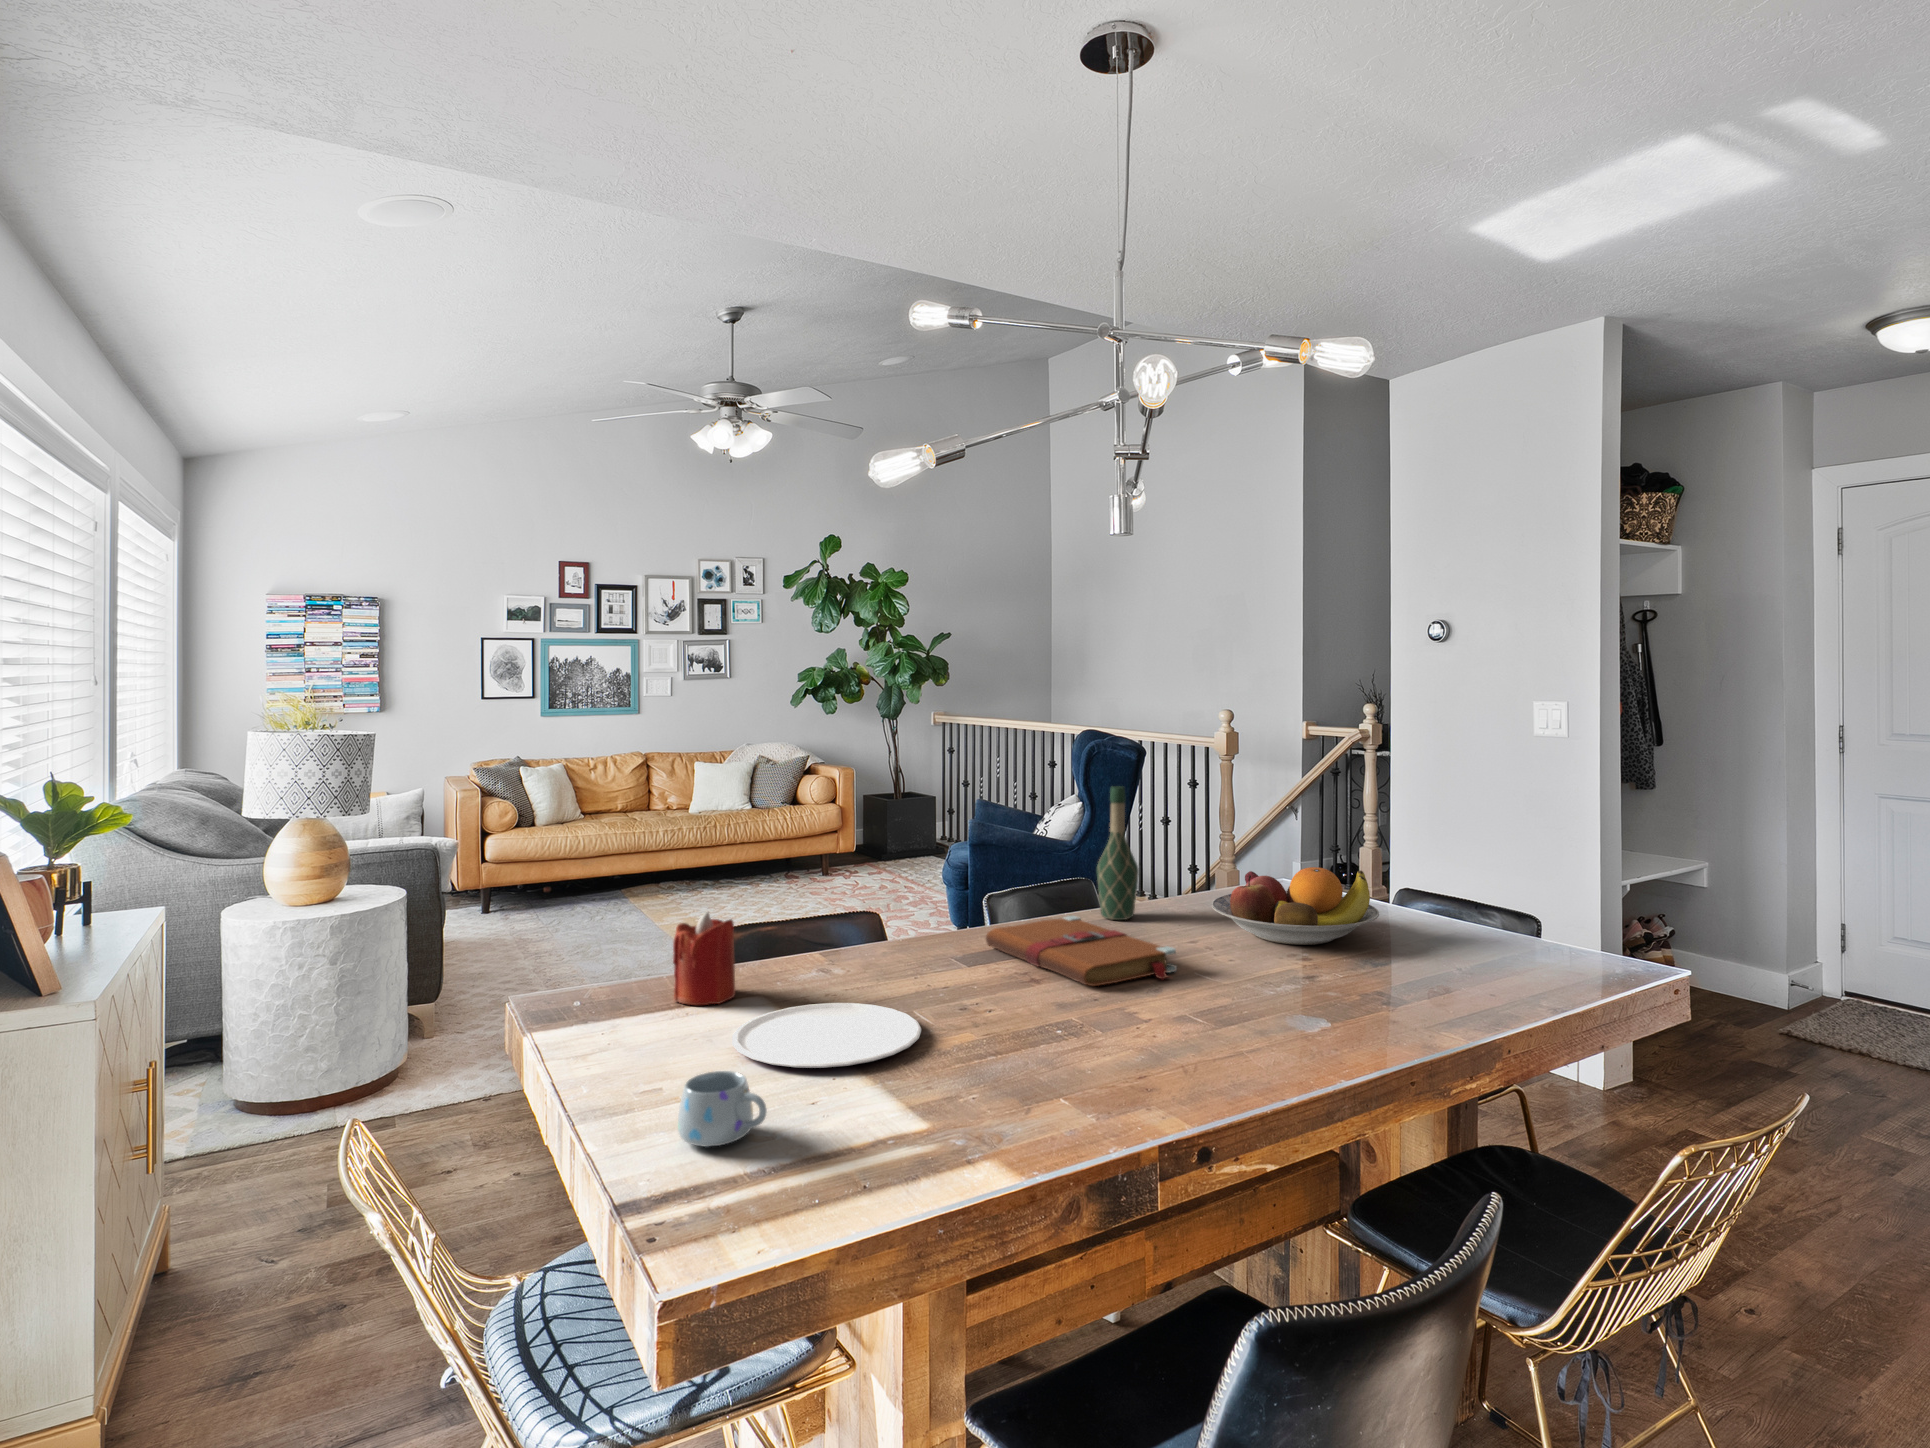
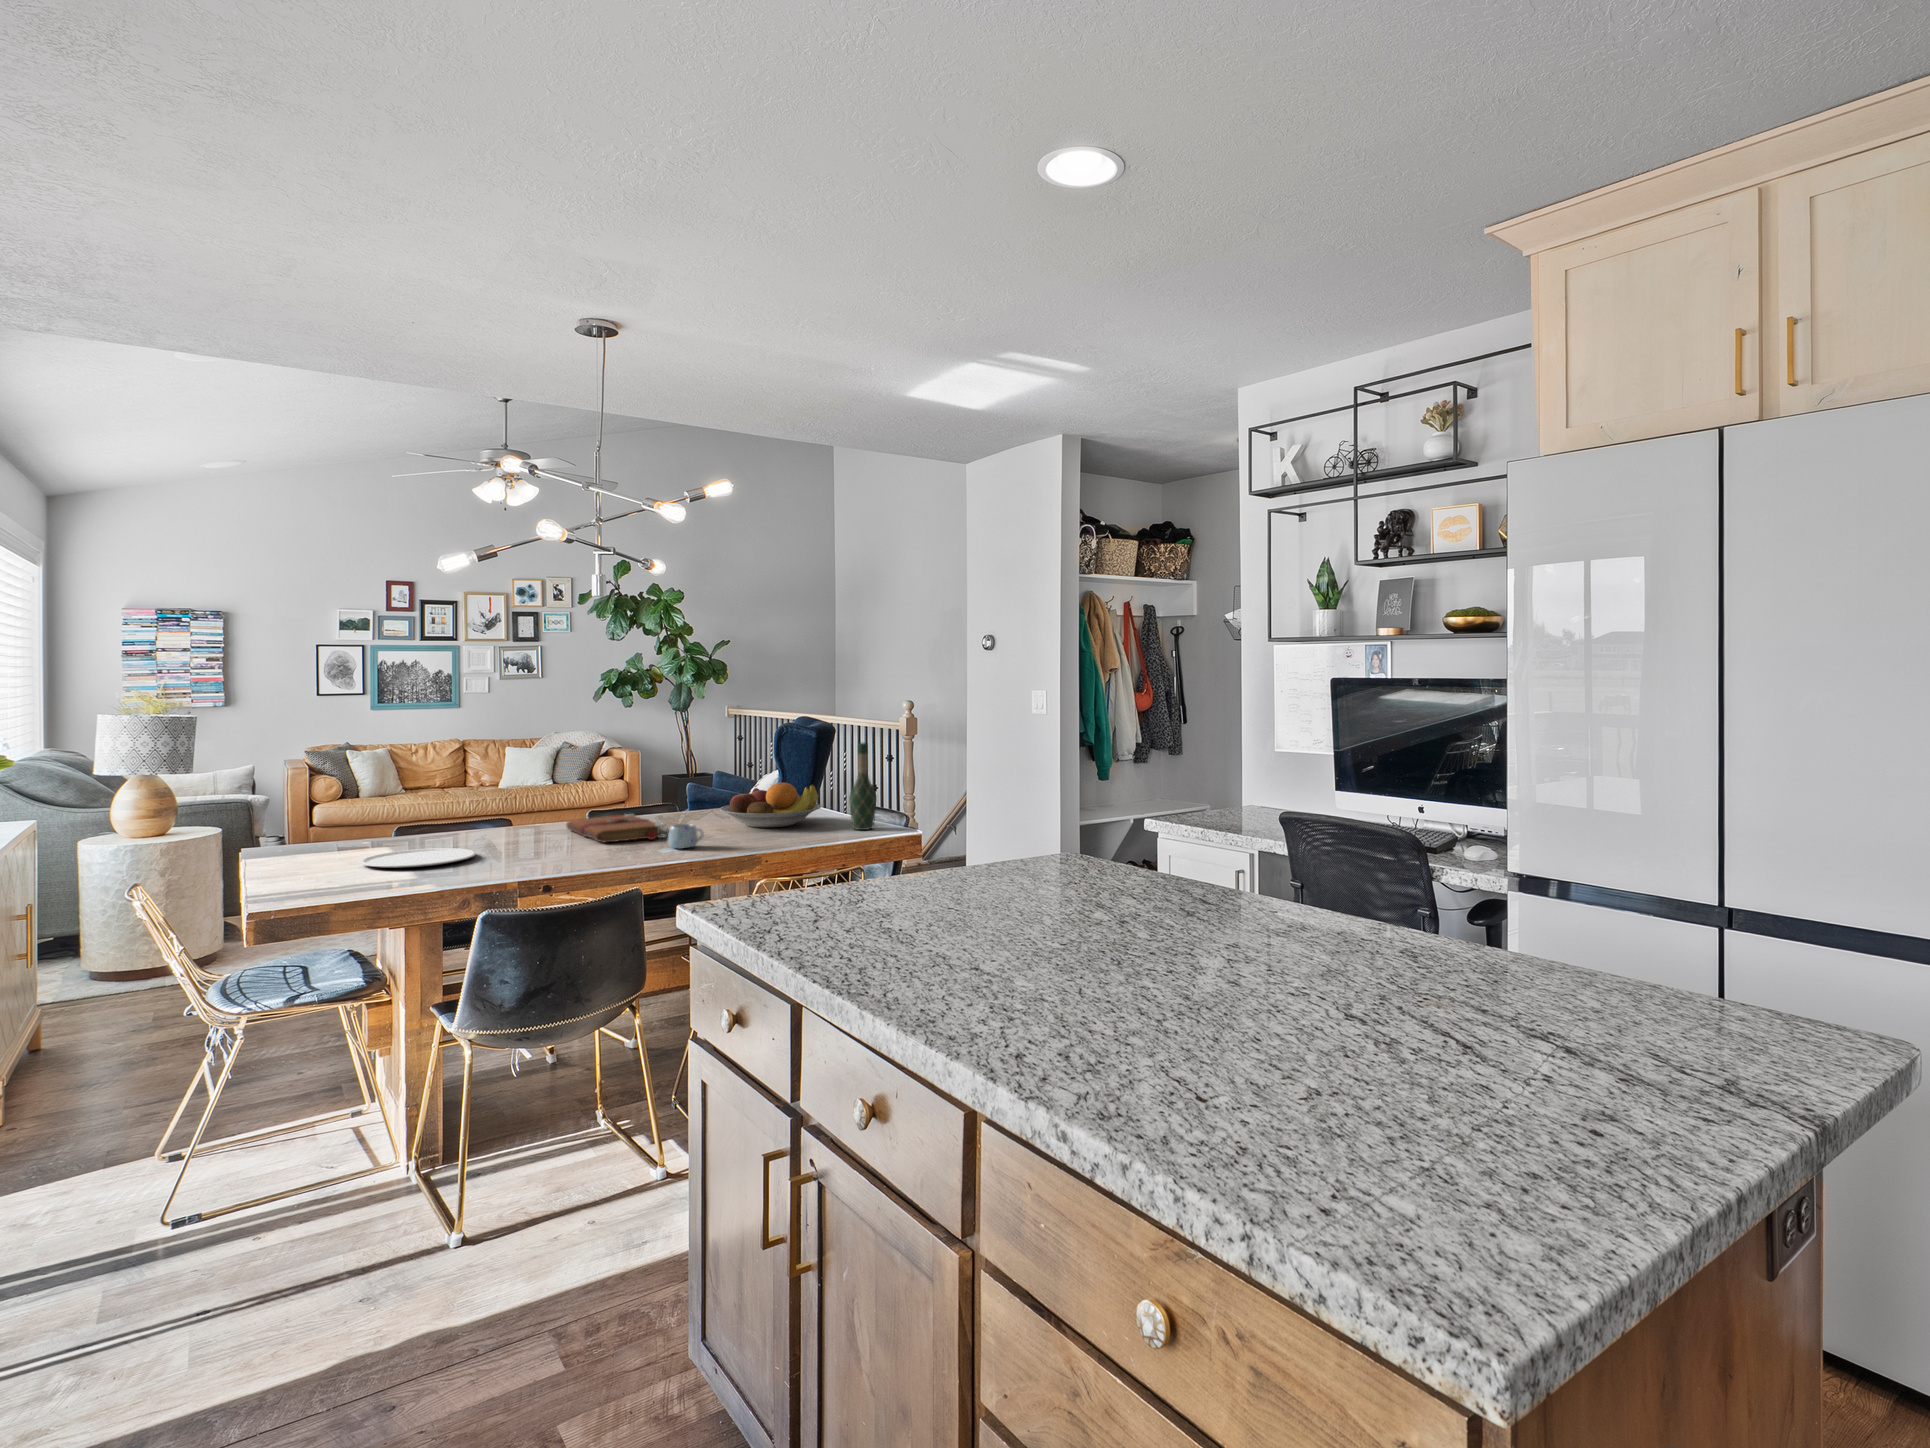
wine bottle: present [1097,786,1139,920] -> present [849,743,877,830]
candle: present [673,912,735,1005] -> none [343,800,385,852]
mug: present [678,1071,767,1147] -> present [667,824,704,849]

